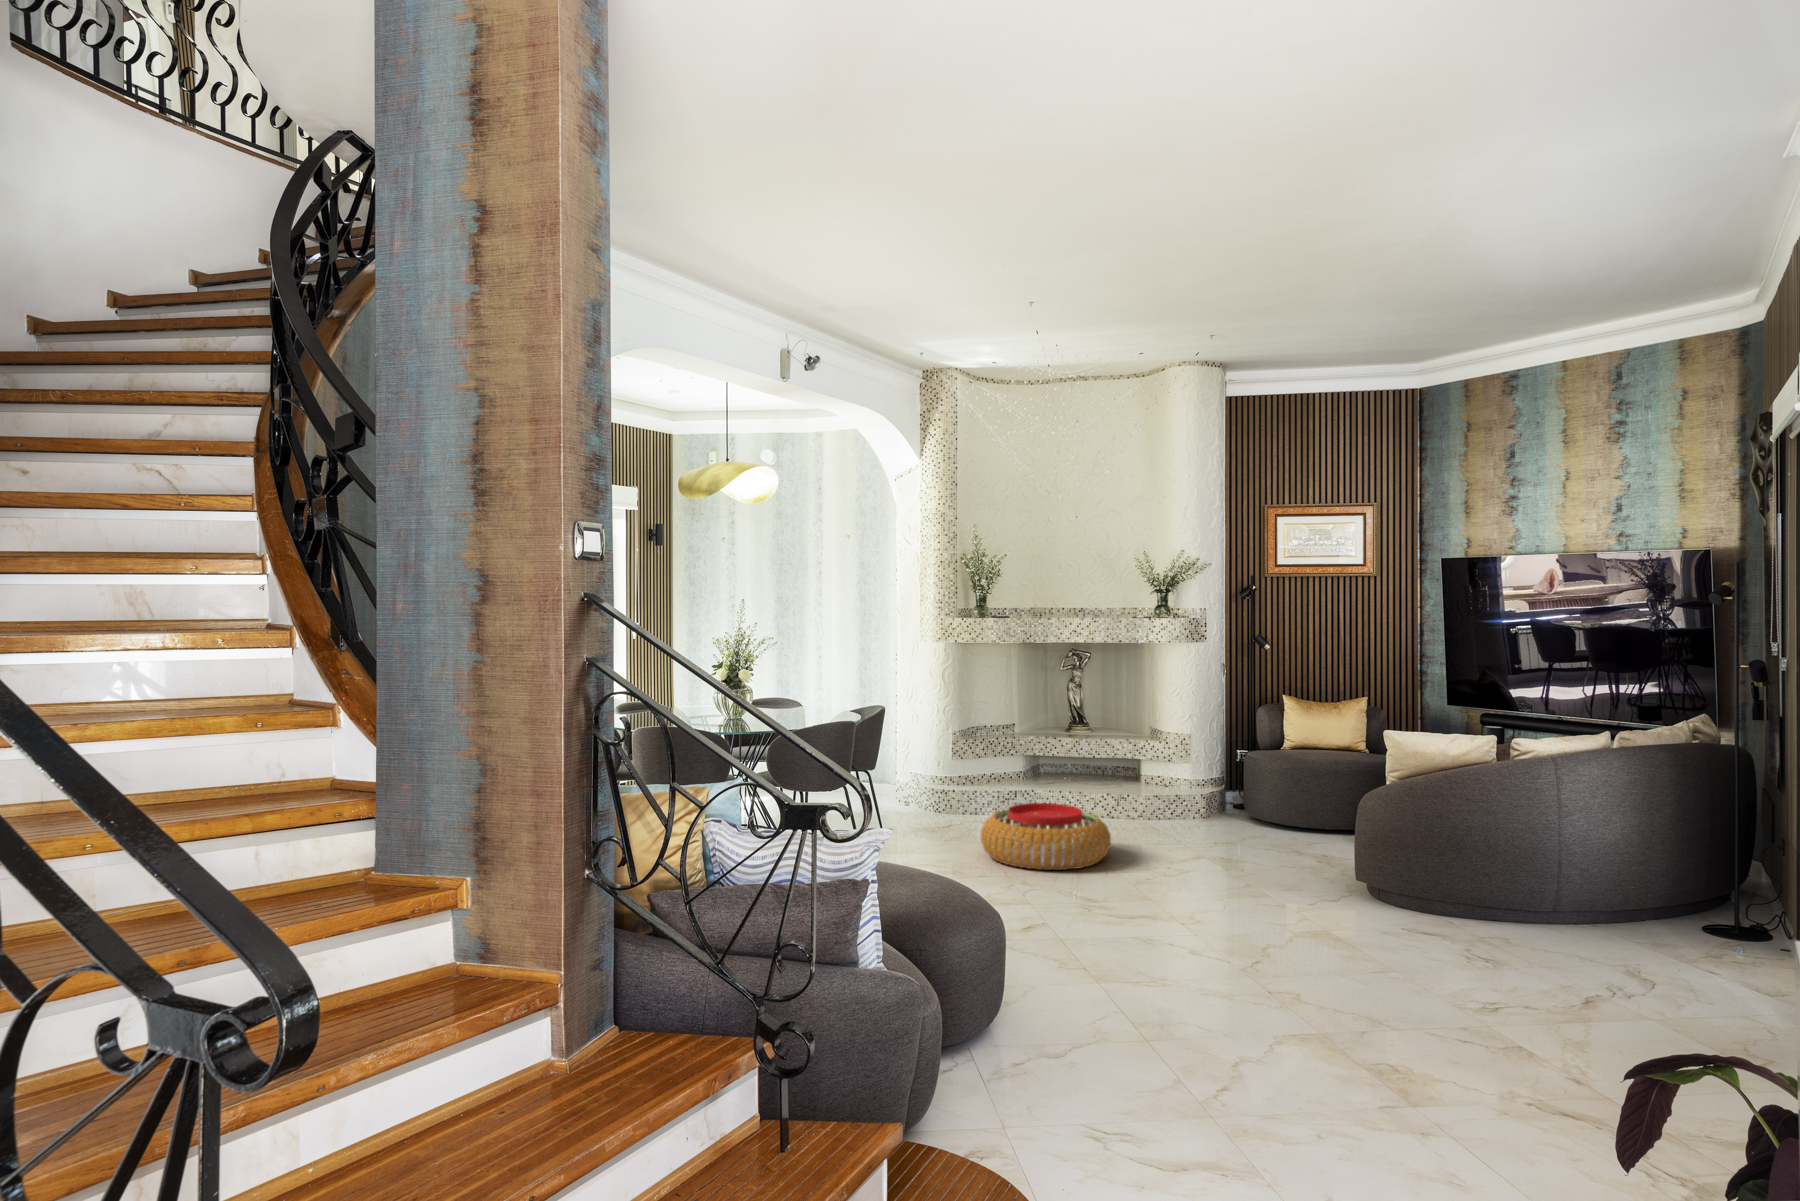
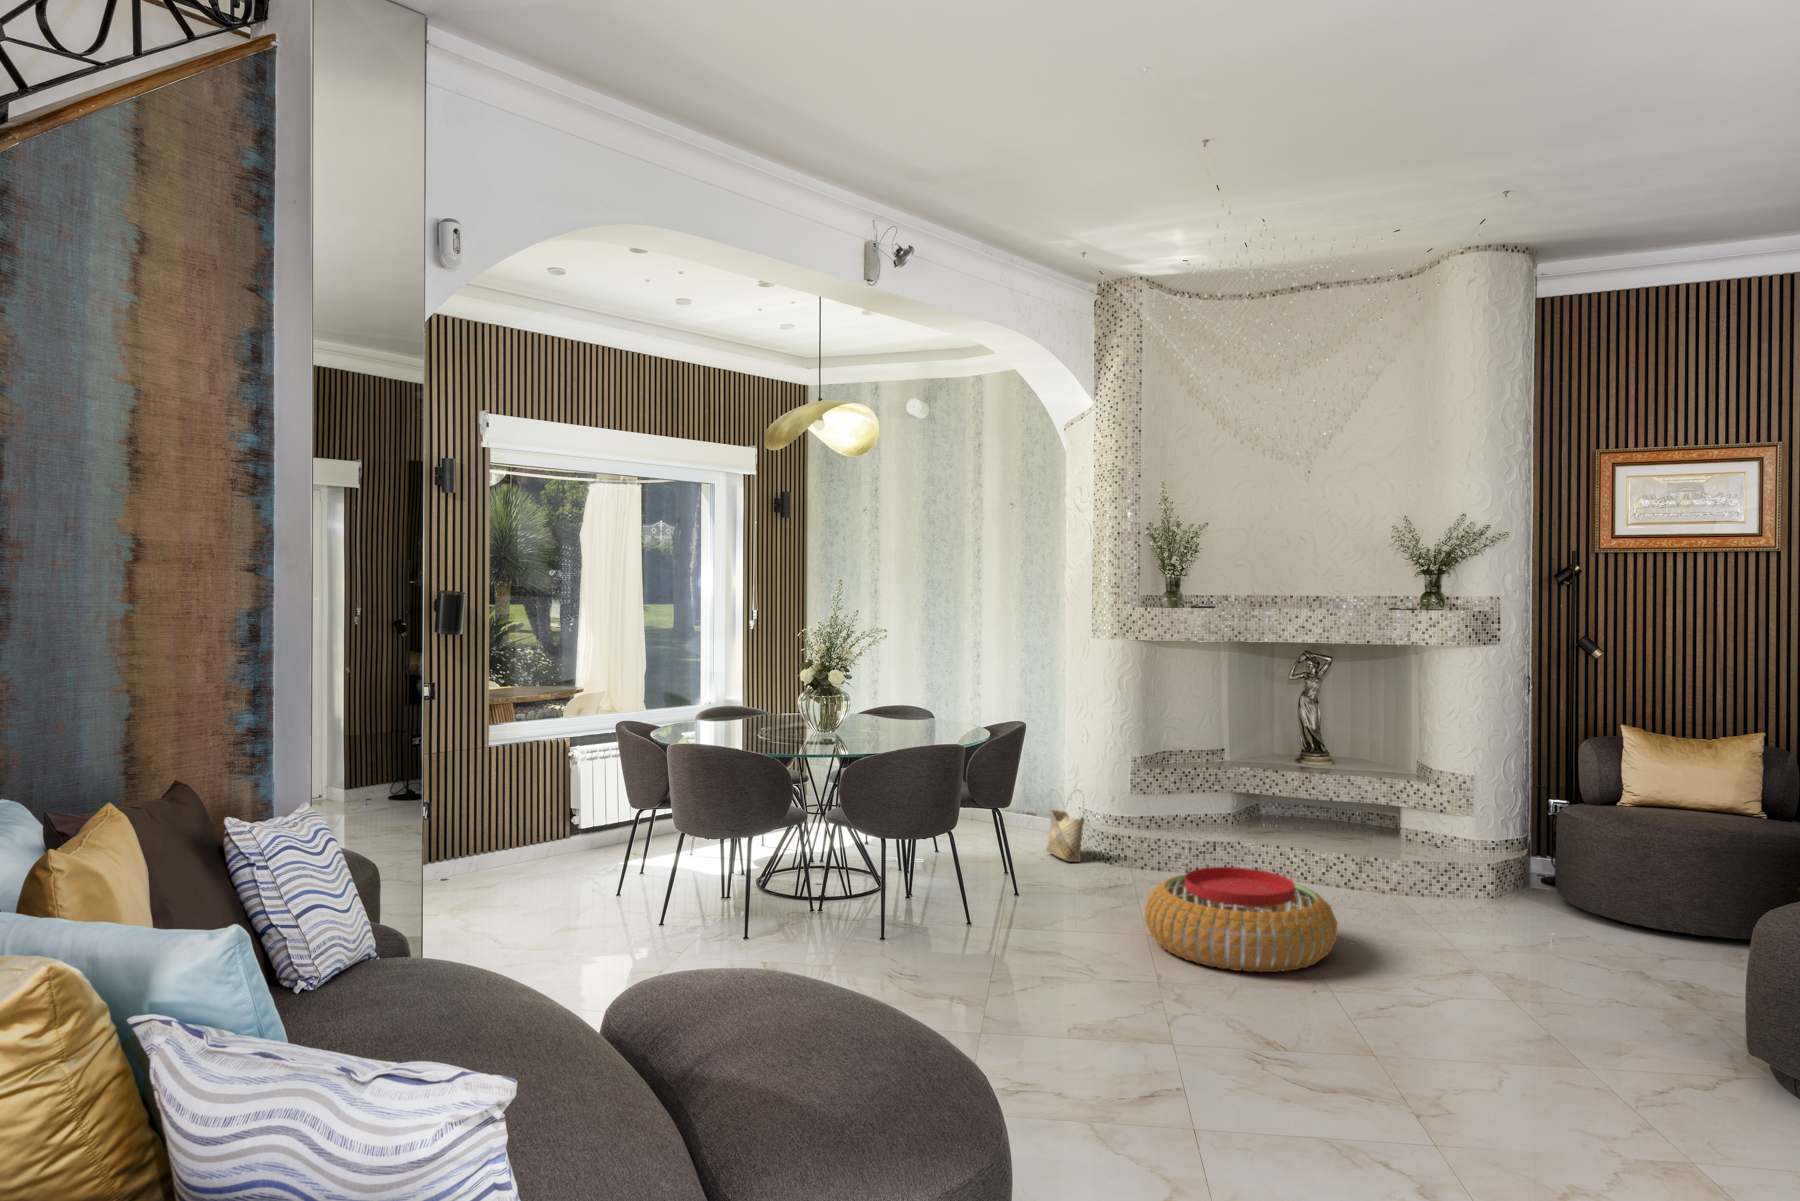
woven basket: none [887,758,918,813] -> present [1046,803,1084,862]

